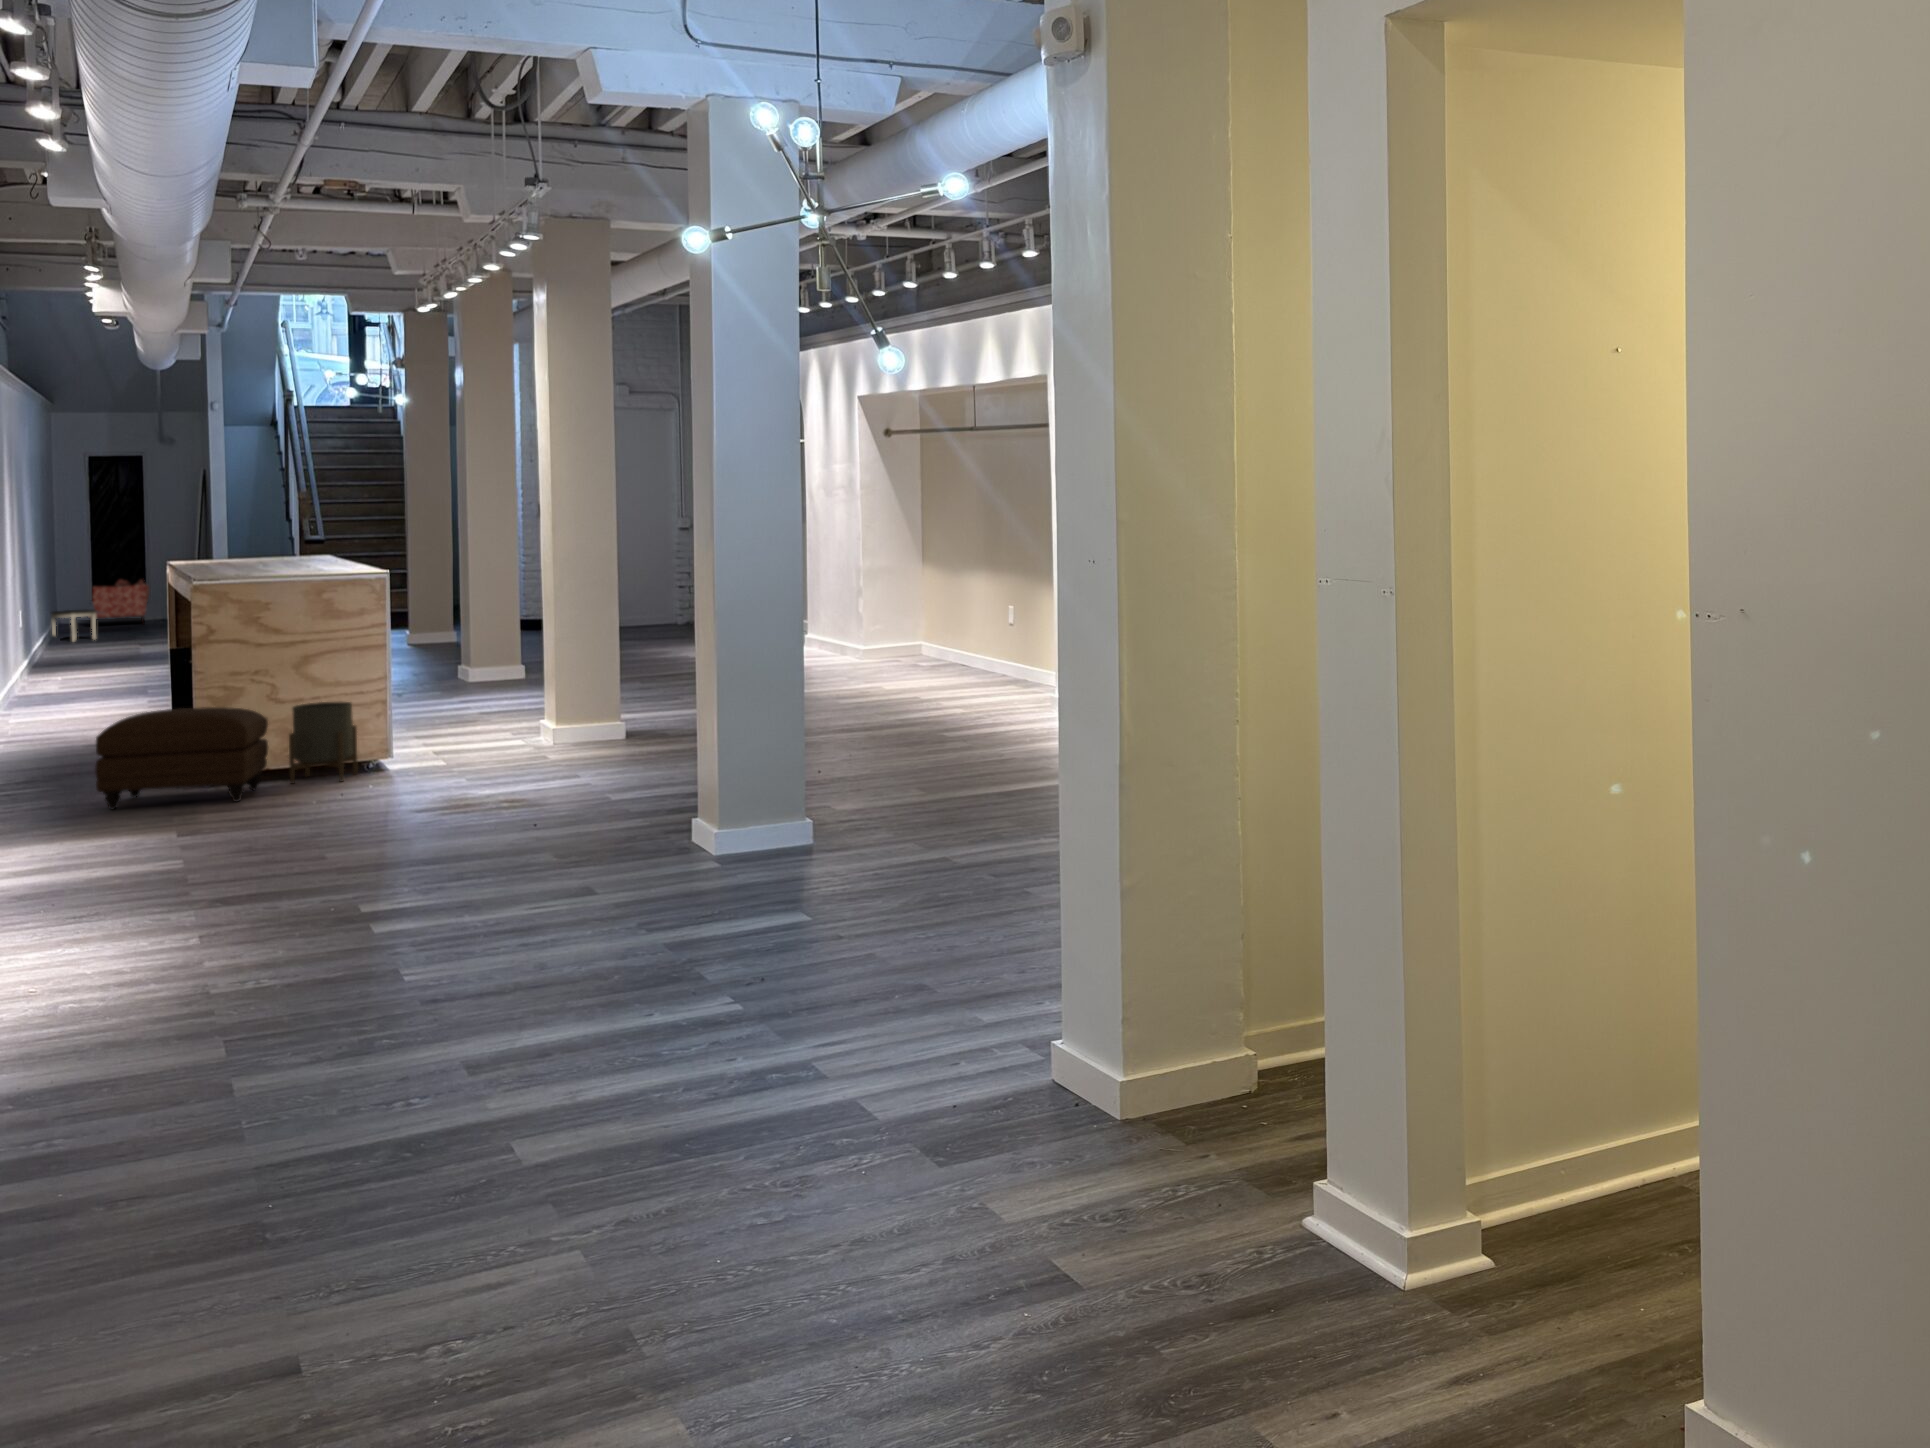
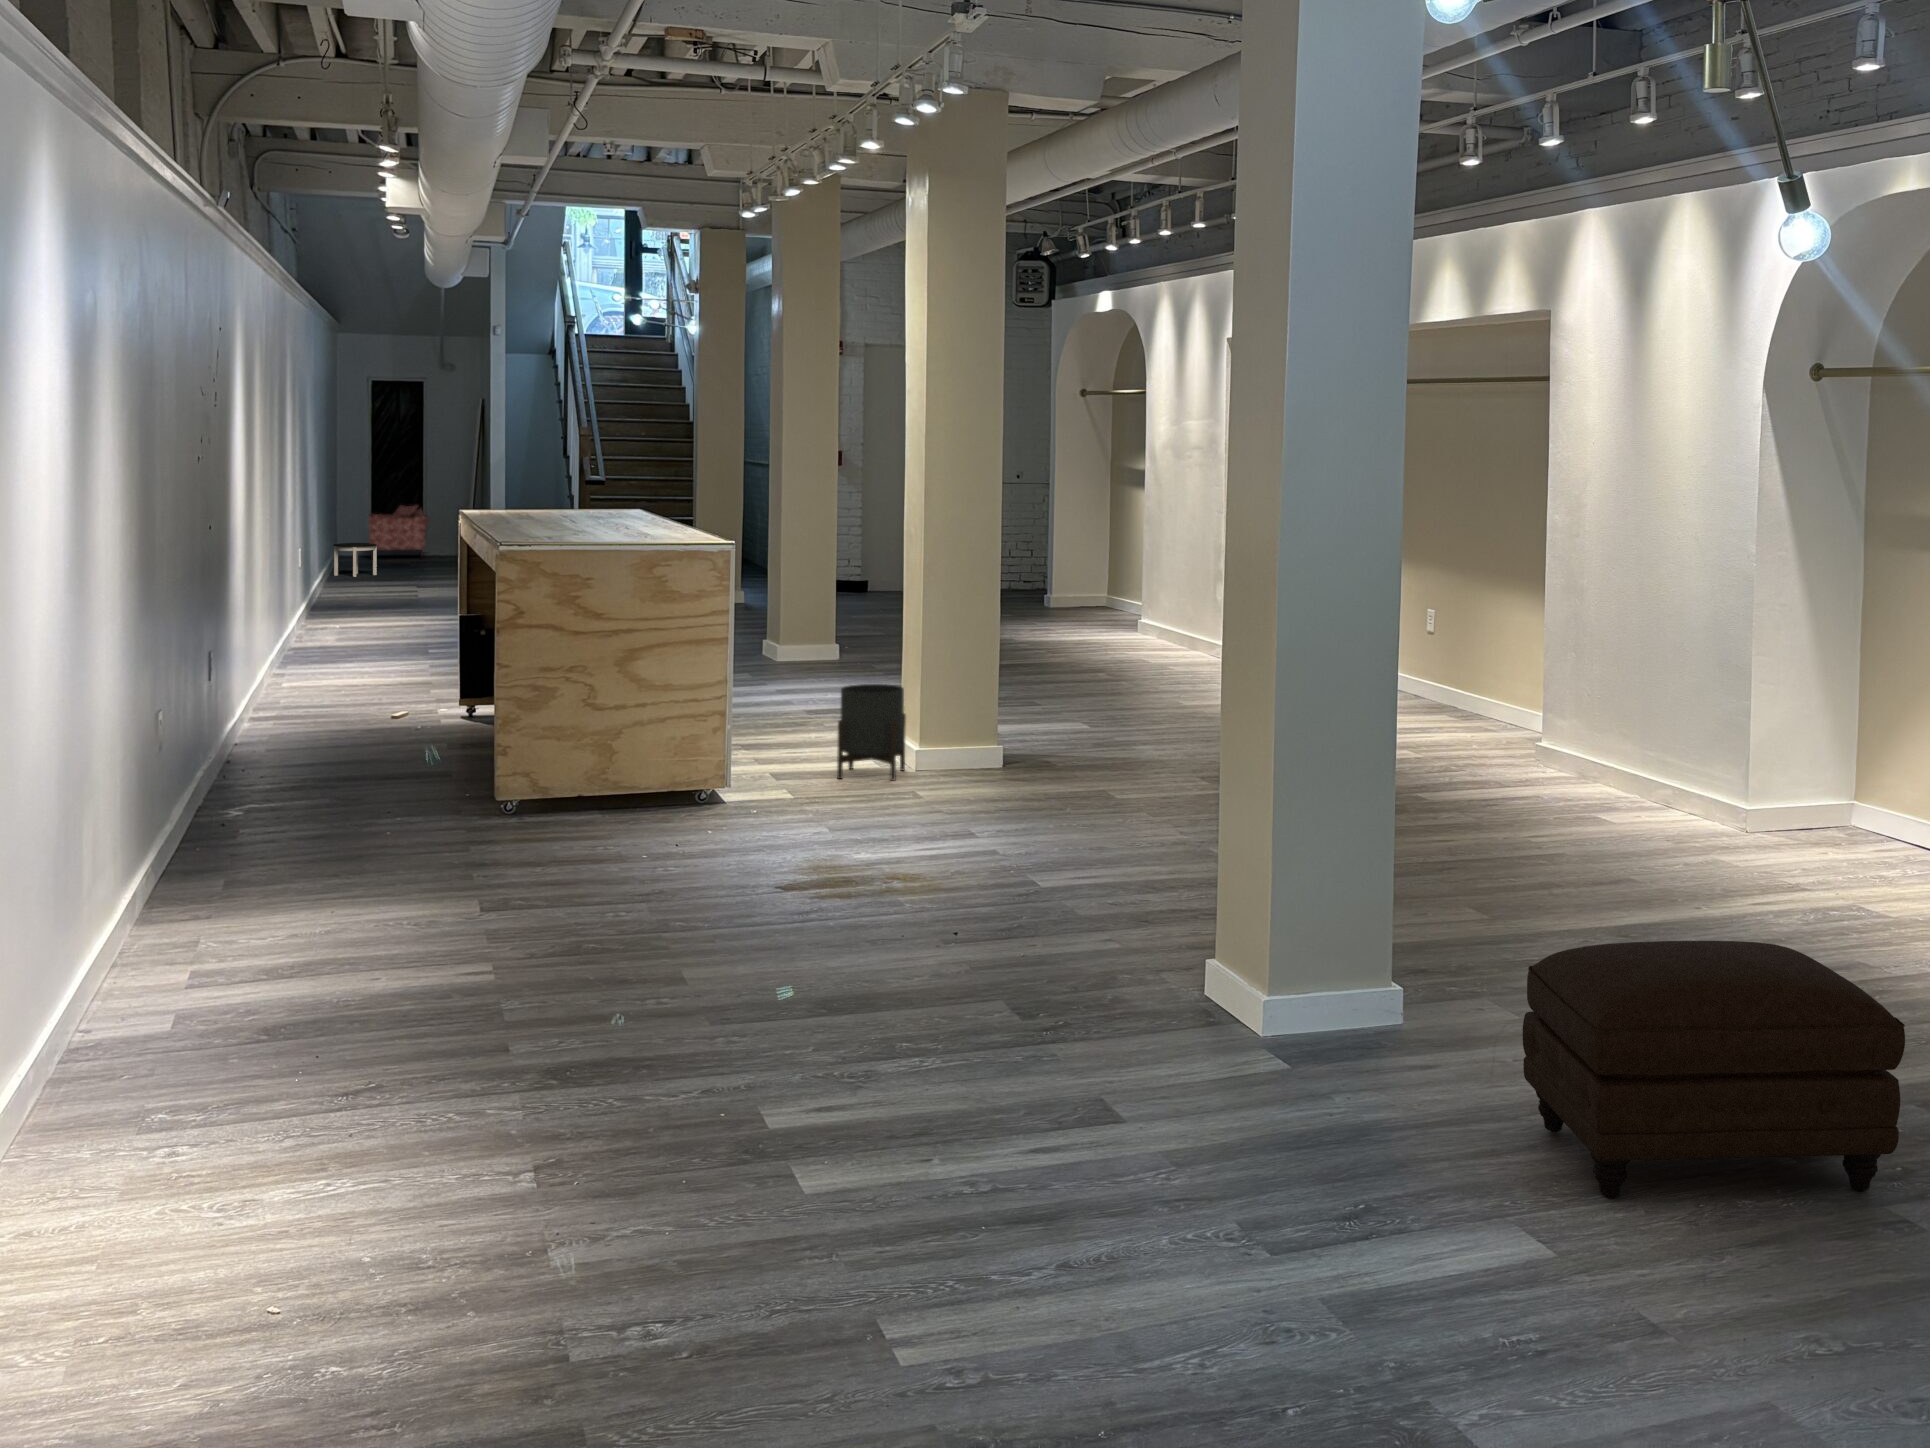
planter: present [289,702,358,784] -> present [837,684,906,780]
ottoman: present [95,707,268,809] -> present [1523,941,1905,1198]

